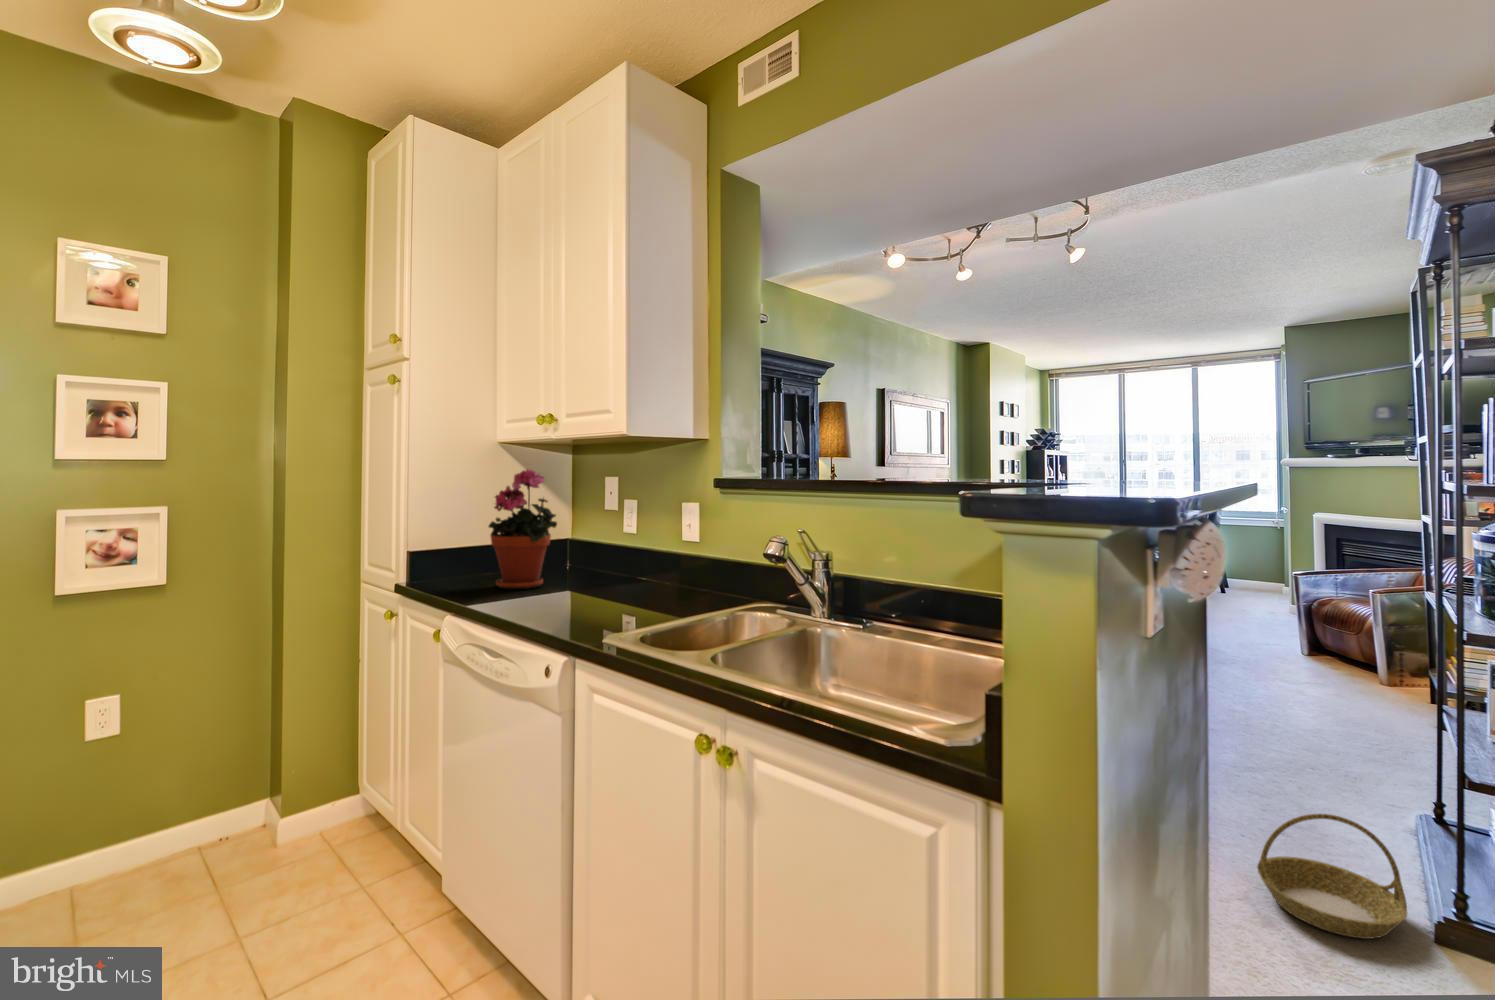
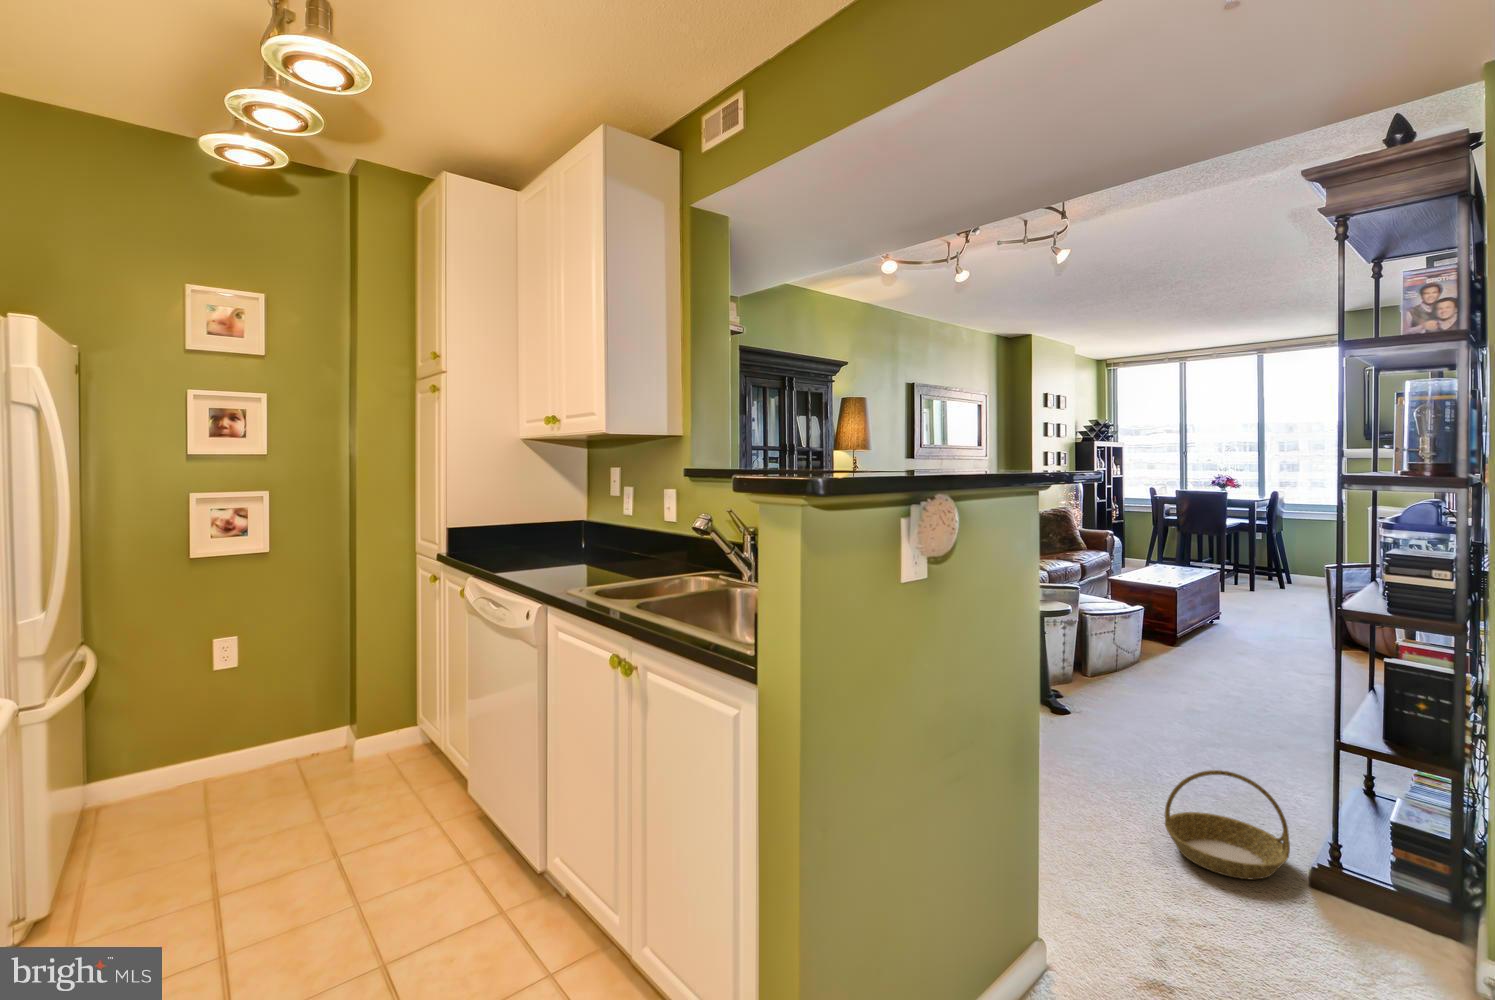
potted plant: present [489,469,557,589] -> none [508,460,564,559]

